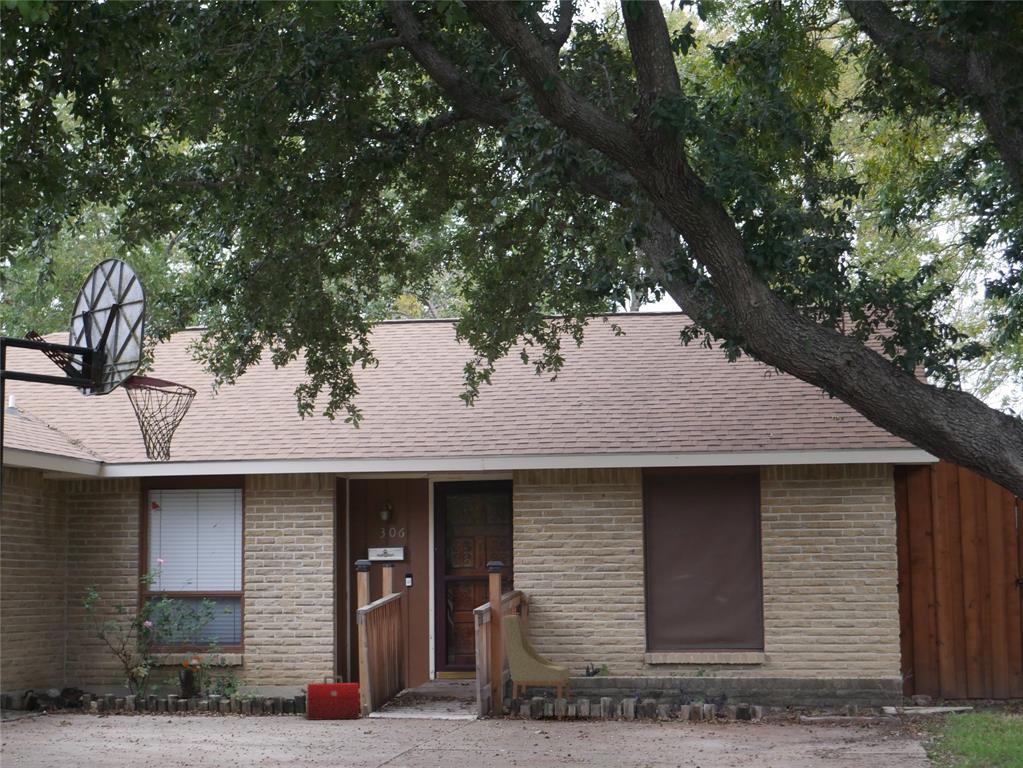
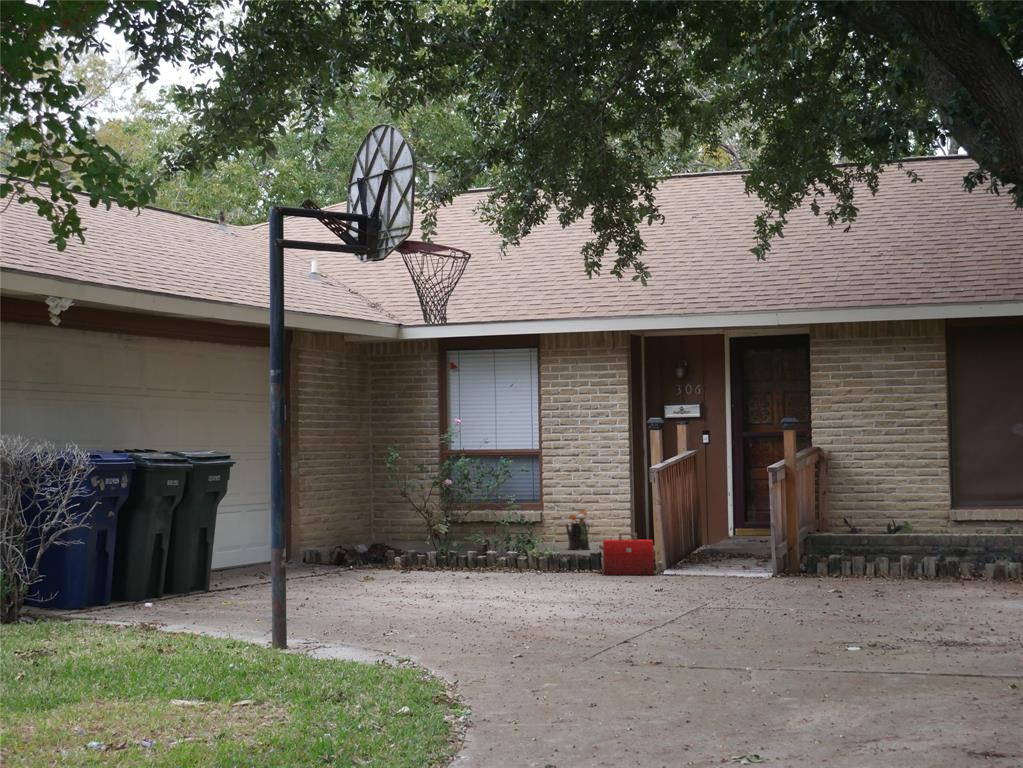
chair: present [503,615,570,720] -> none [798,473,870,581]
watering can: present [178,657,203,698] -> present [566,511,590,550]

